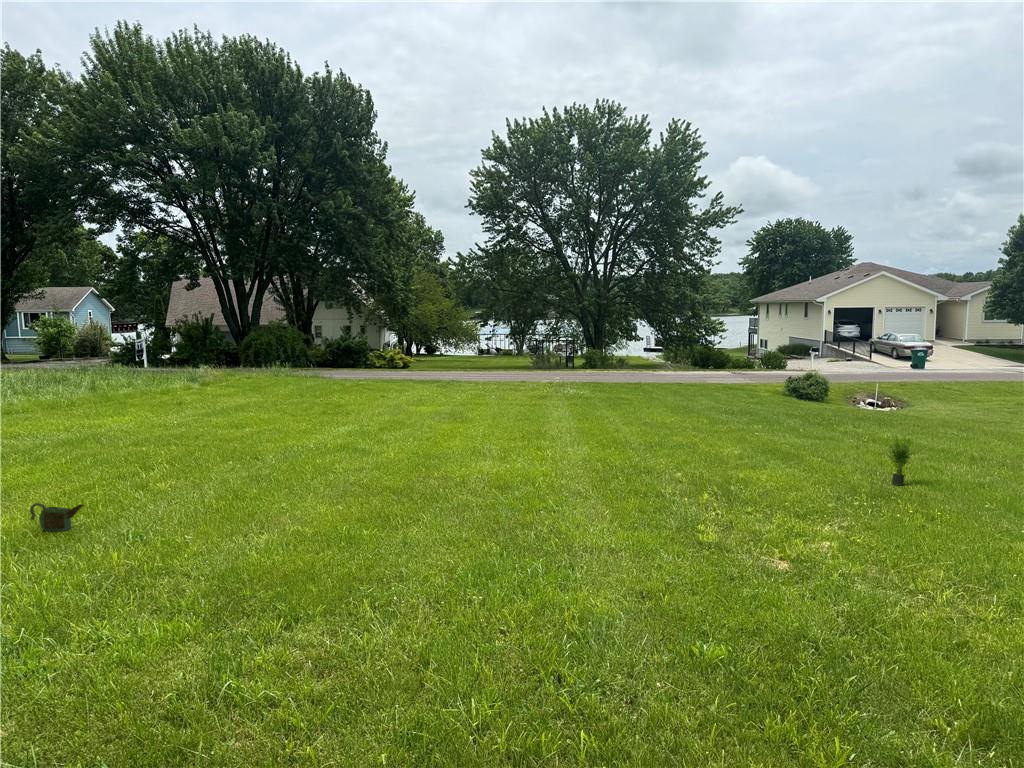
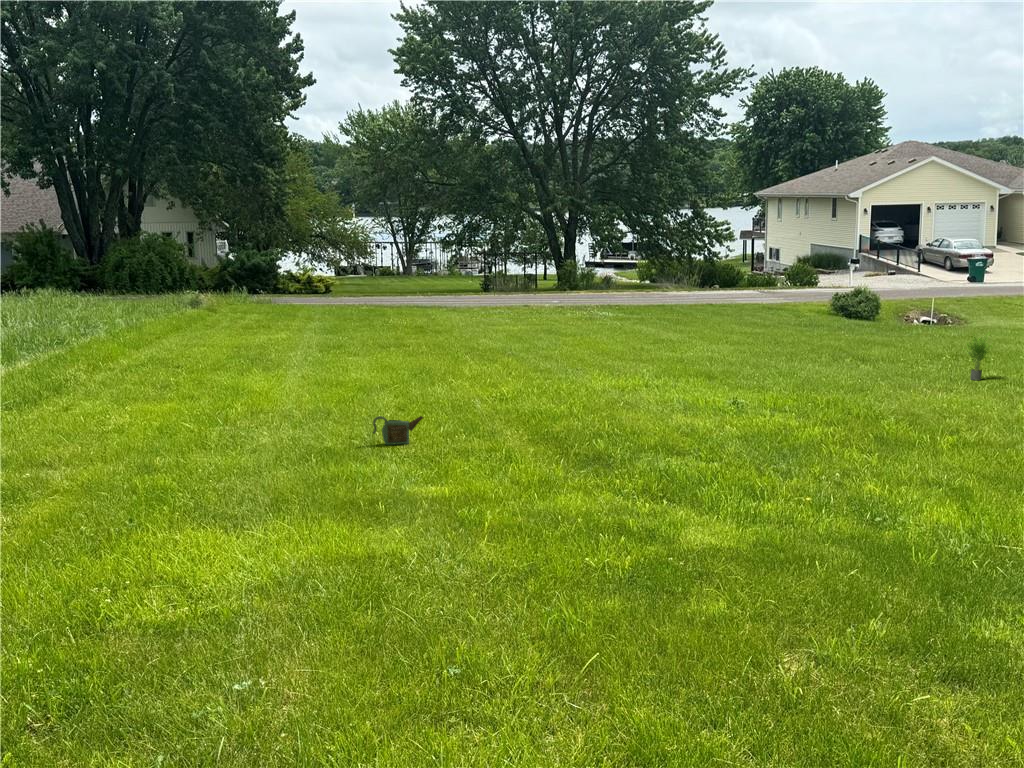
watering can: present [30,503,84,531] -> present [373,416,423,445]

